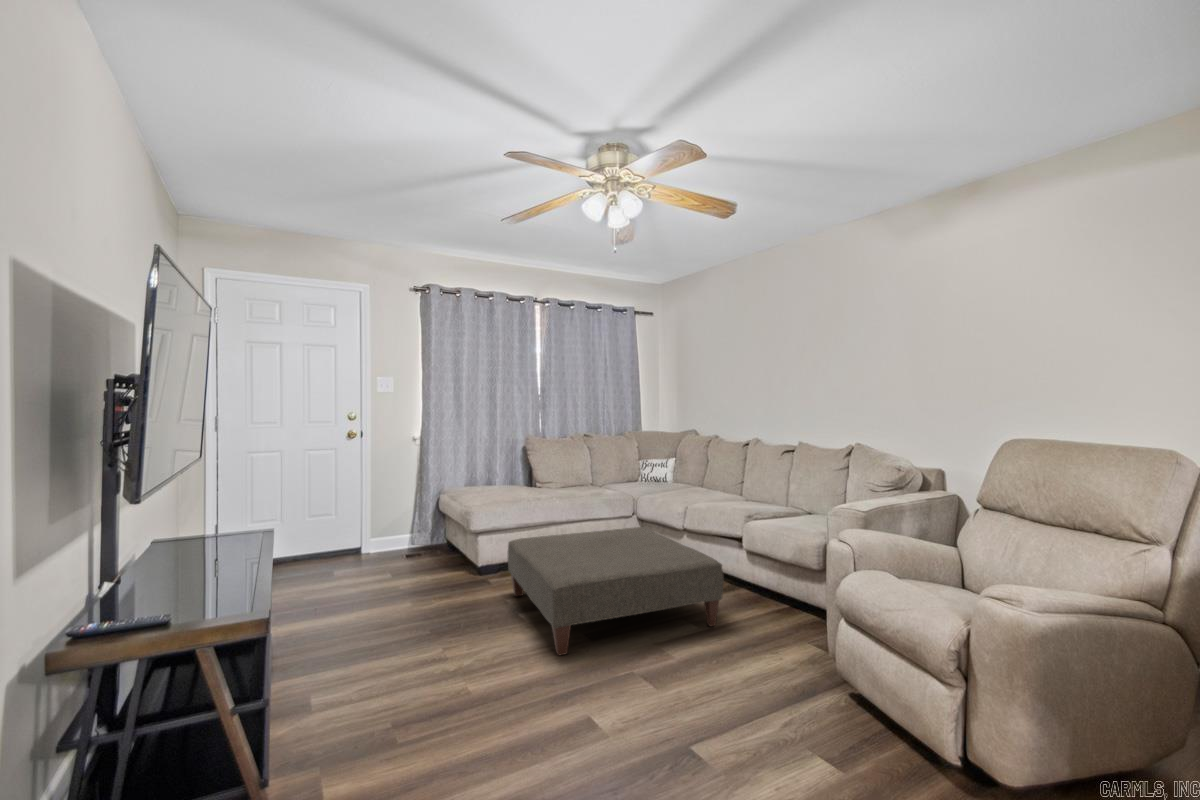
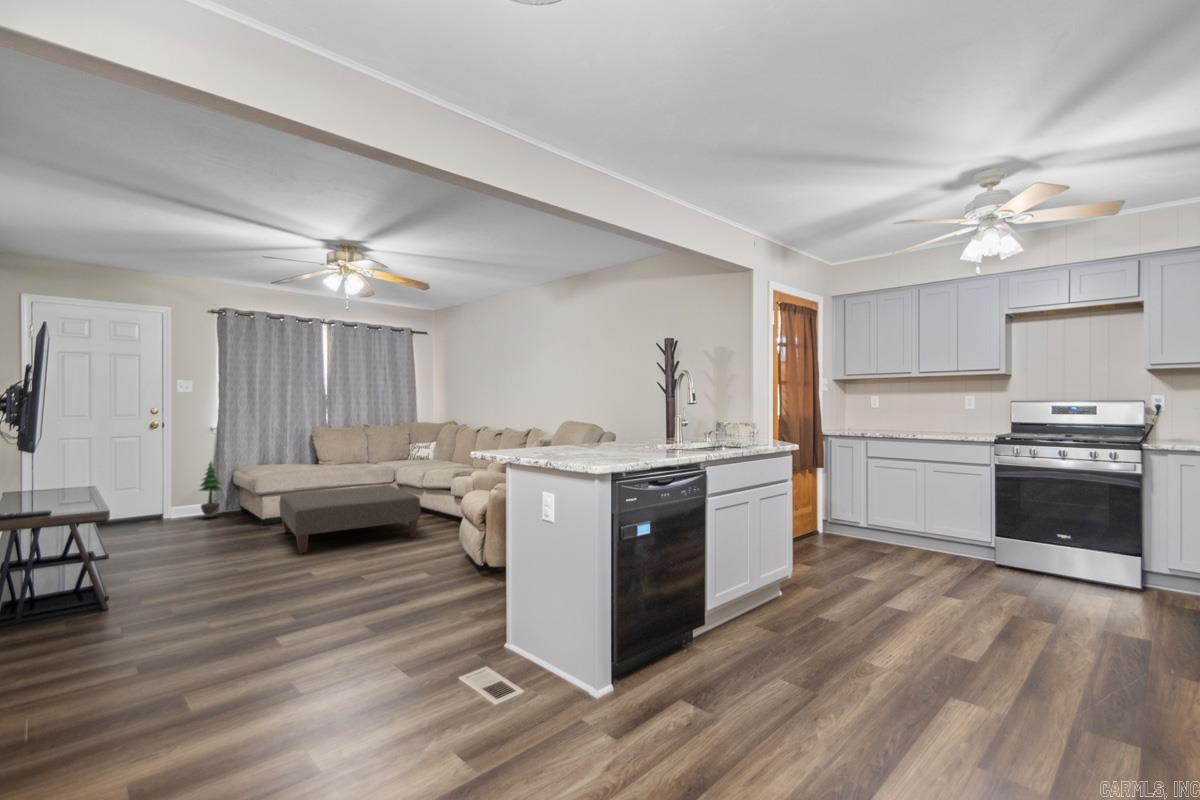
potted tree: none [399,481,427,555] -> present [200,462,222,517]

